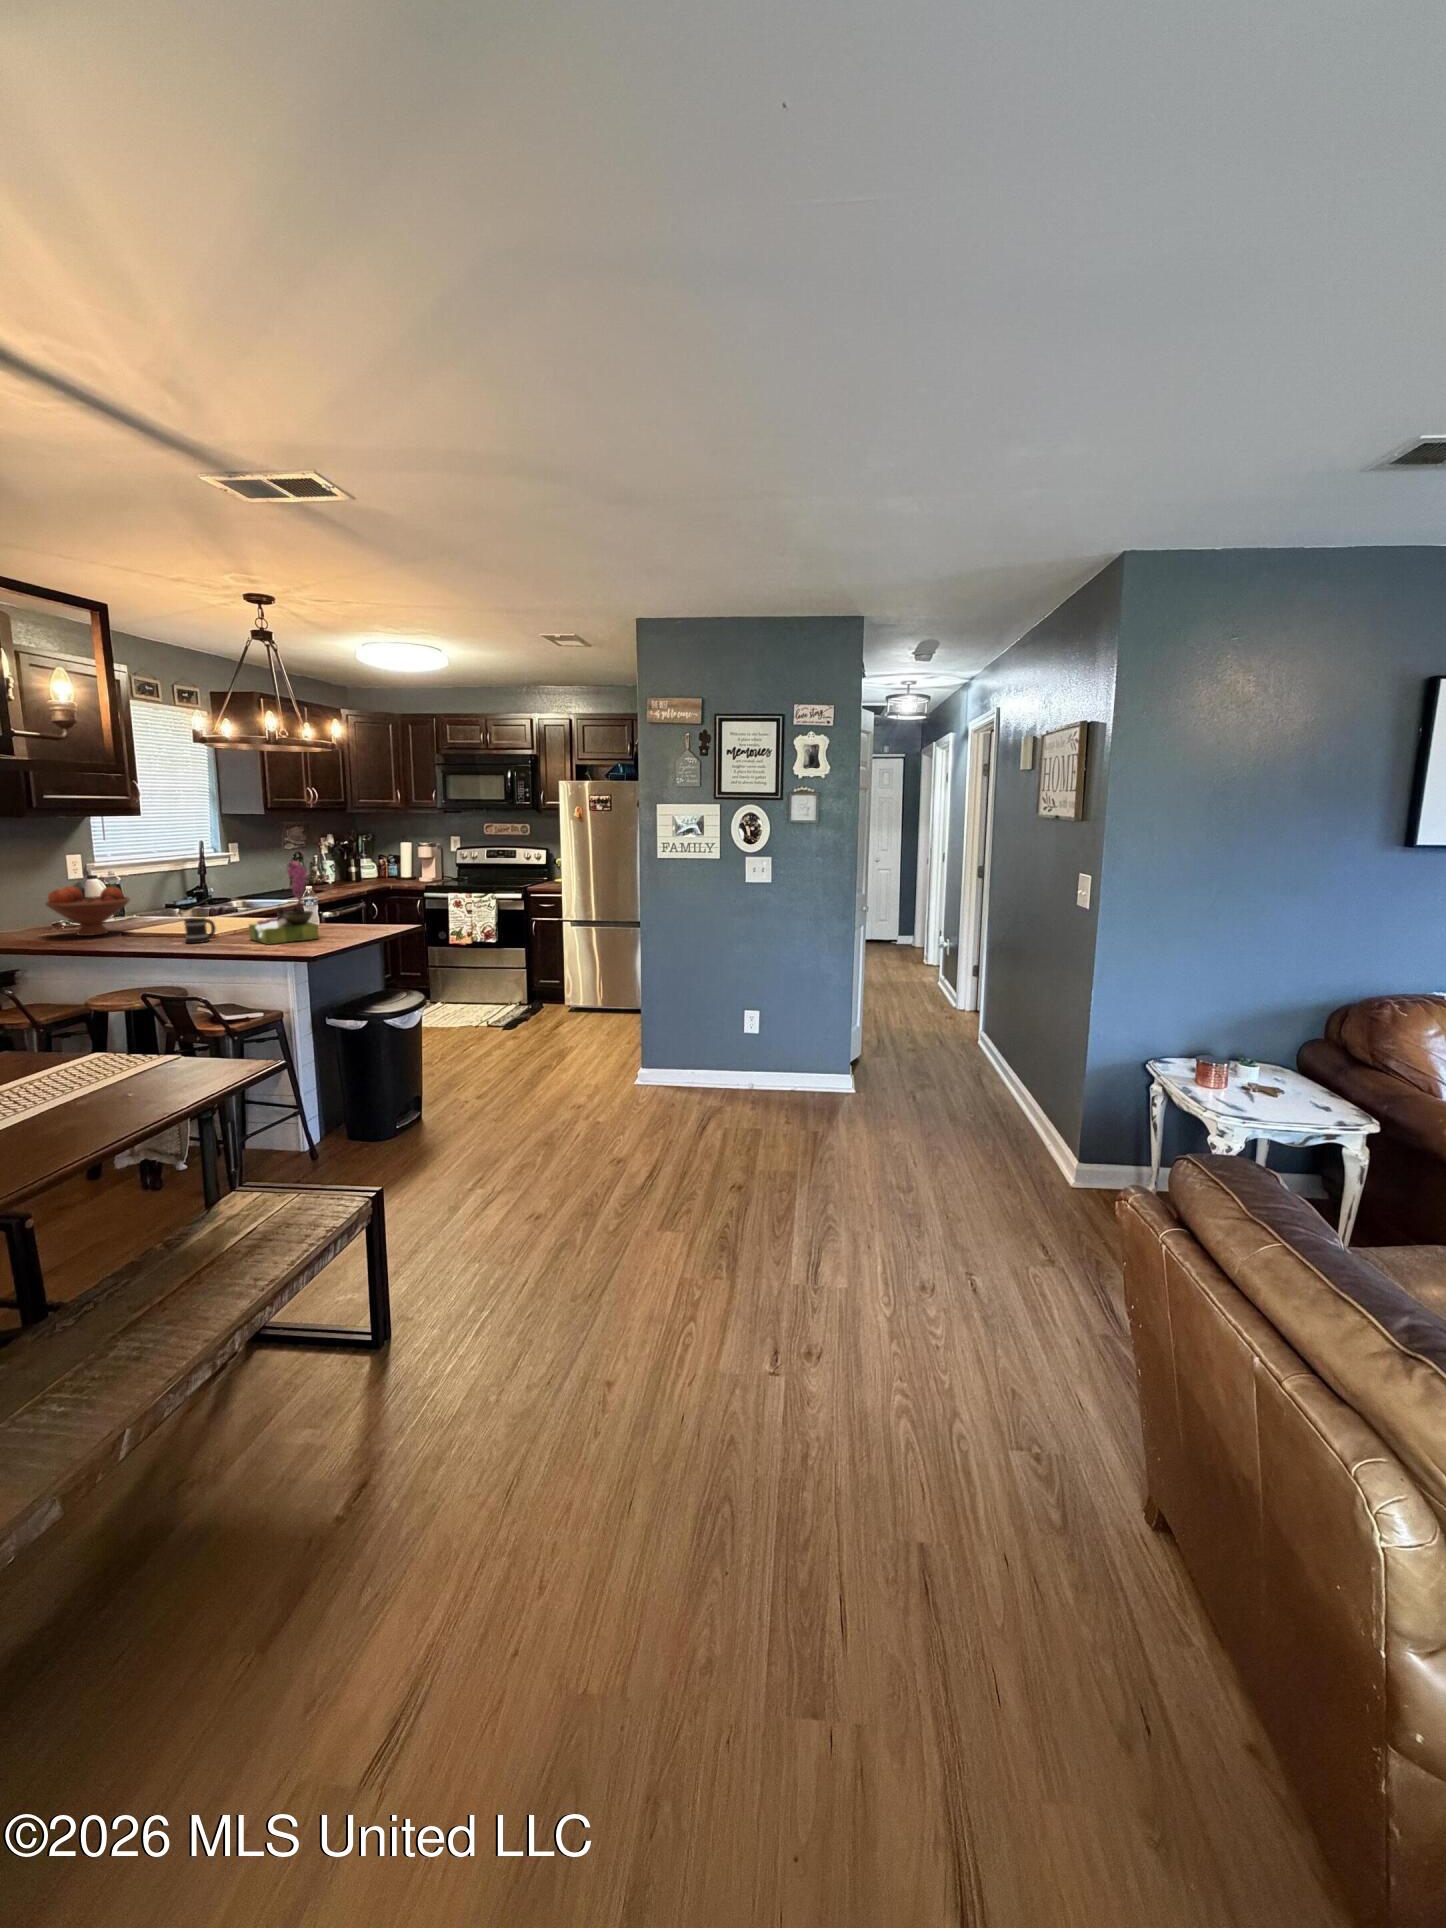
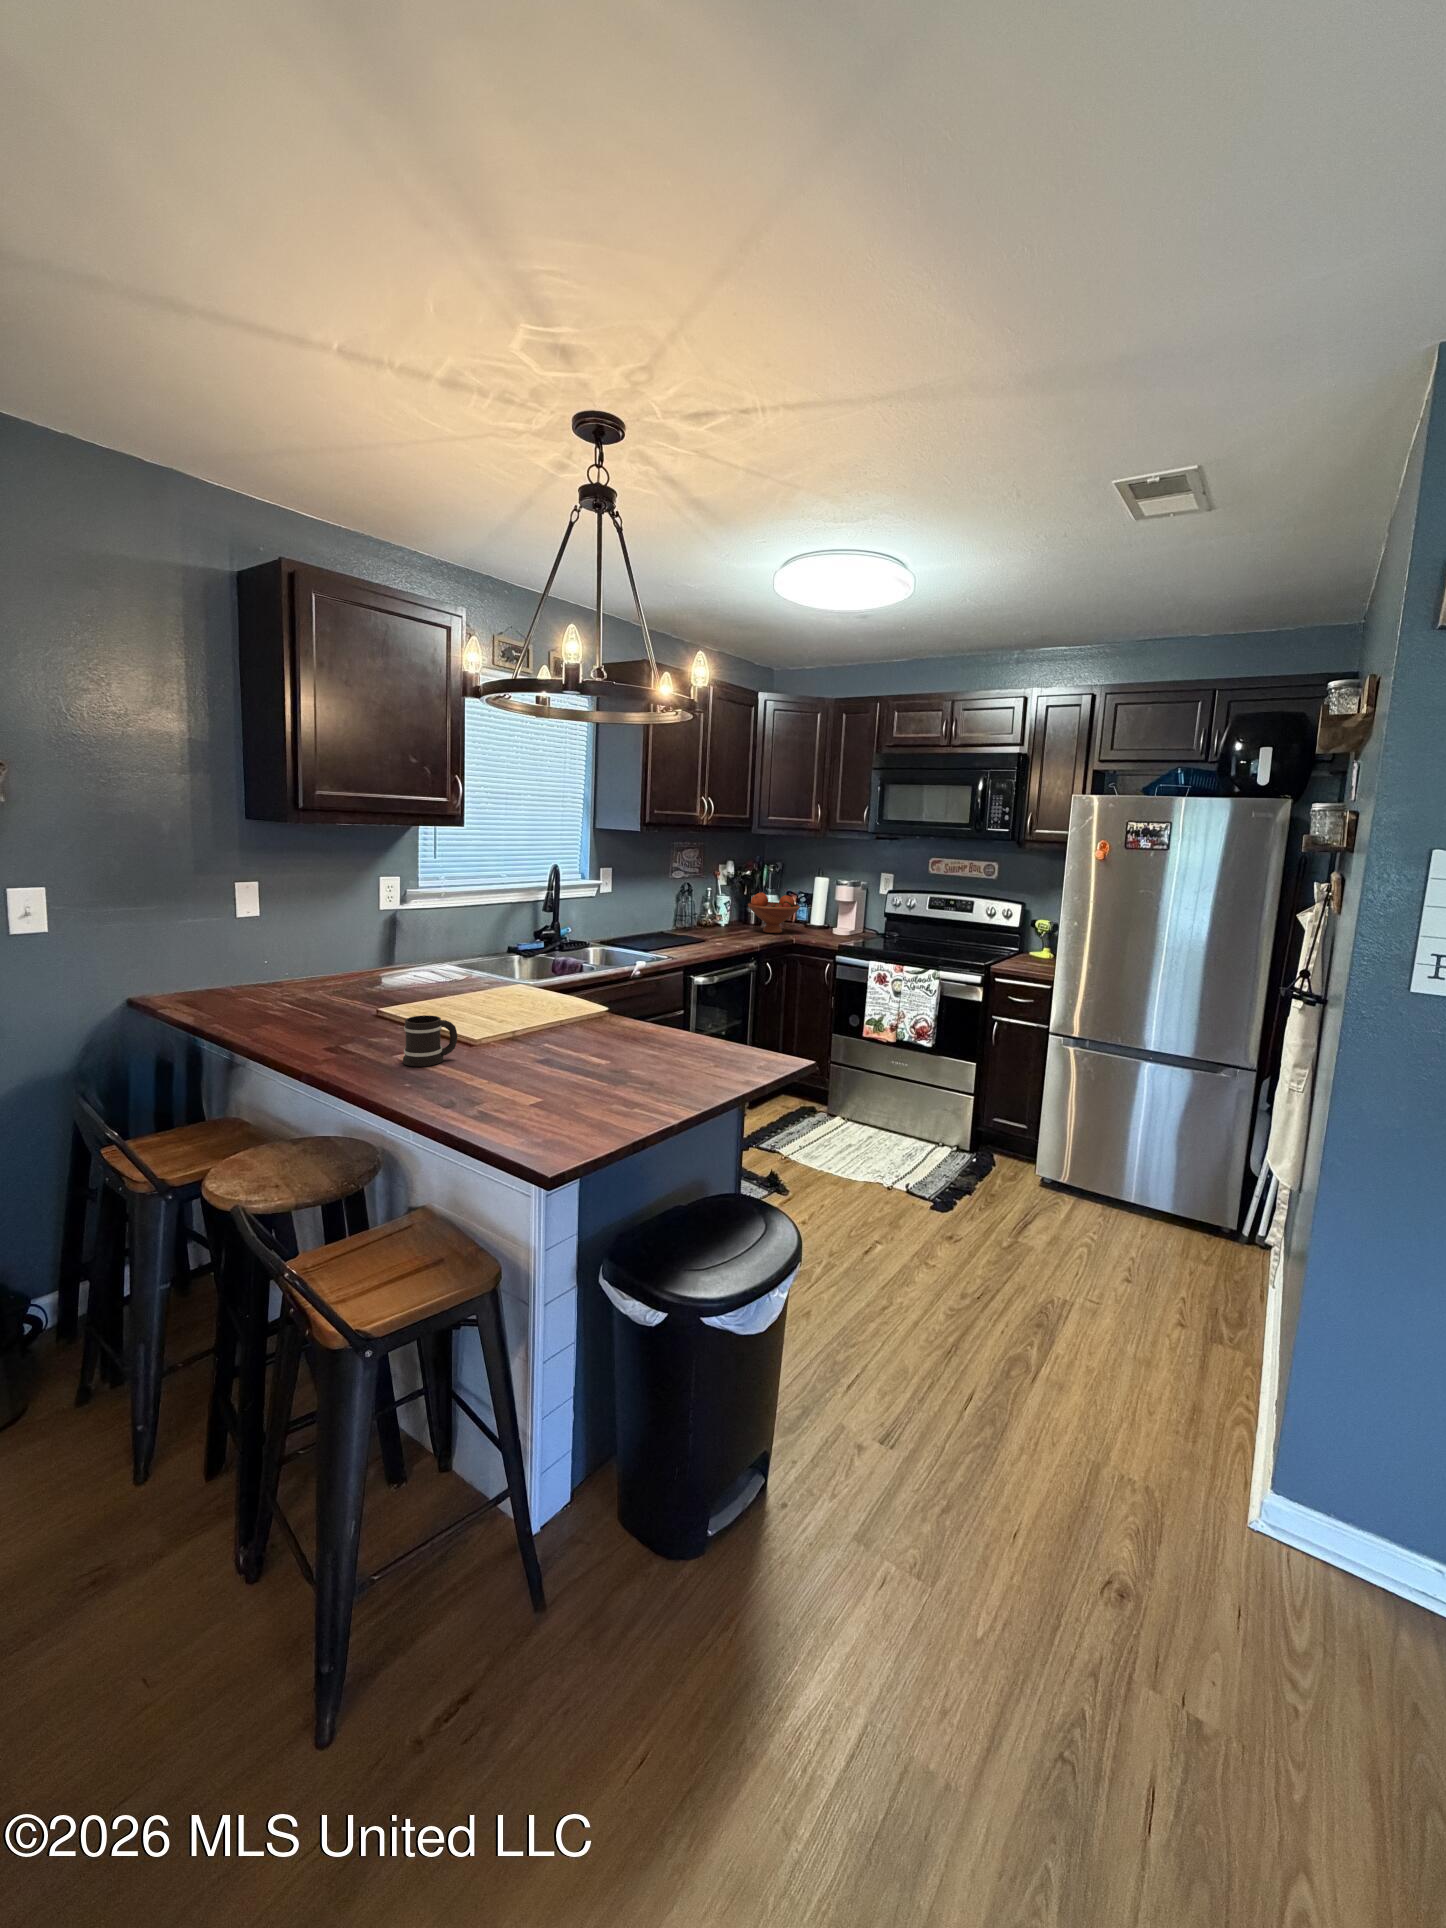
flower arrangement: present [249,861,319,944] -> none [499,921,619,1099]
fruit bowl: present [46,886,130,936] -> present [748,893,800,933]

